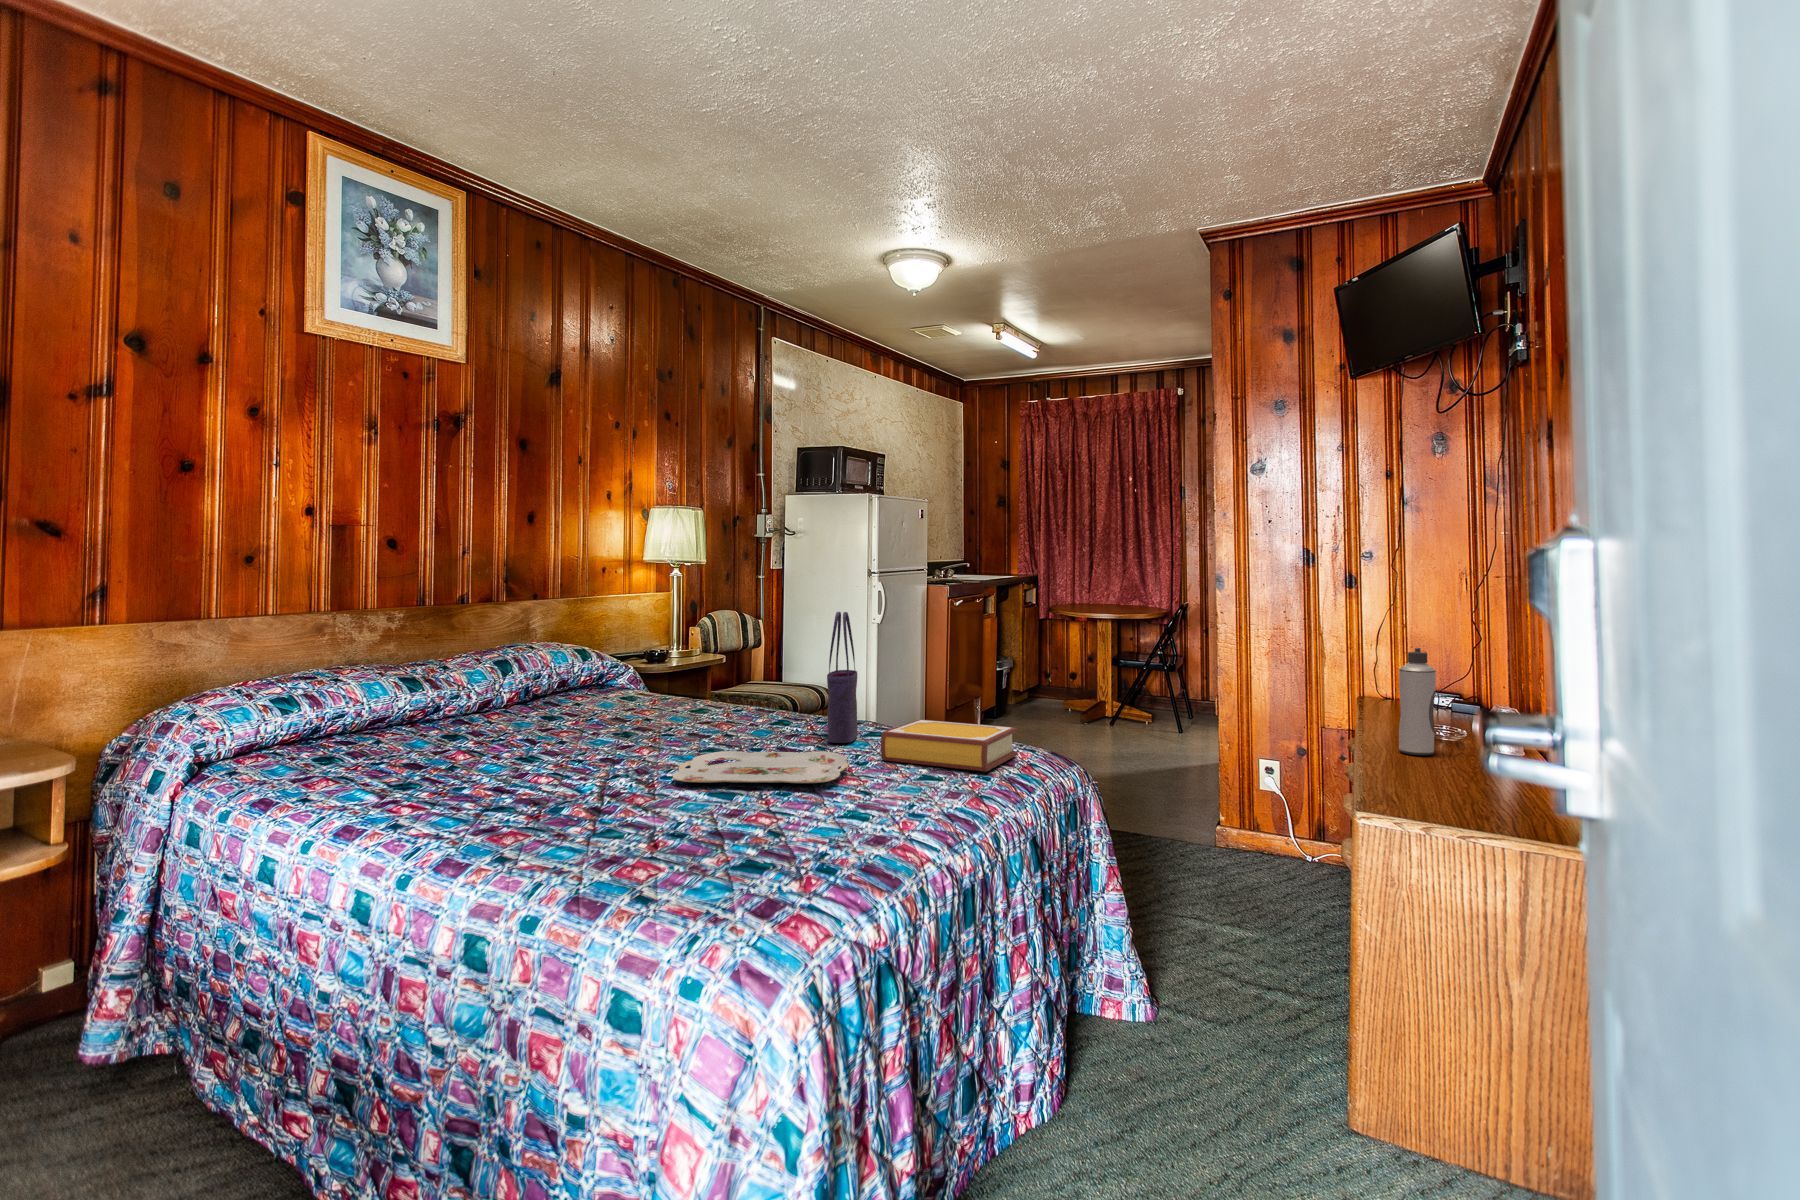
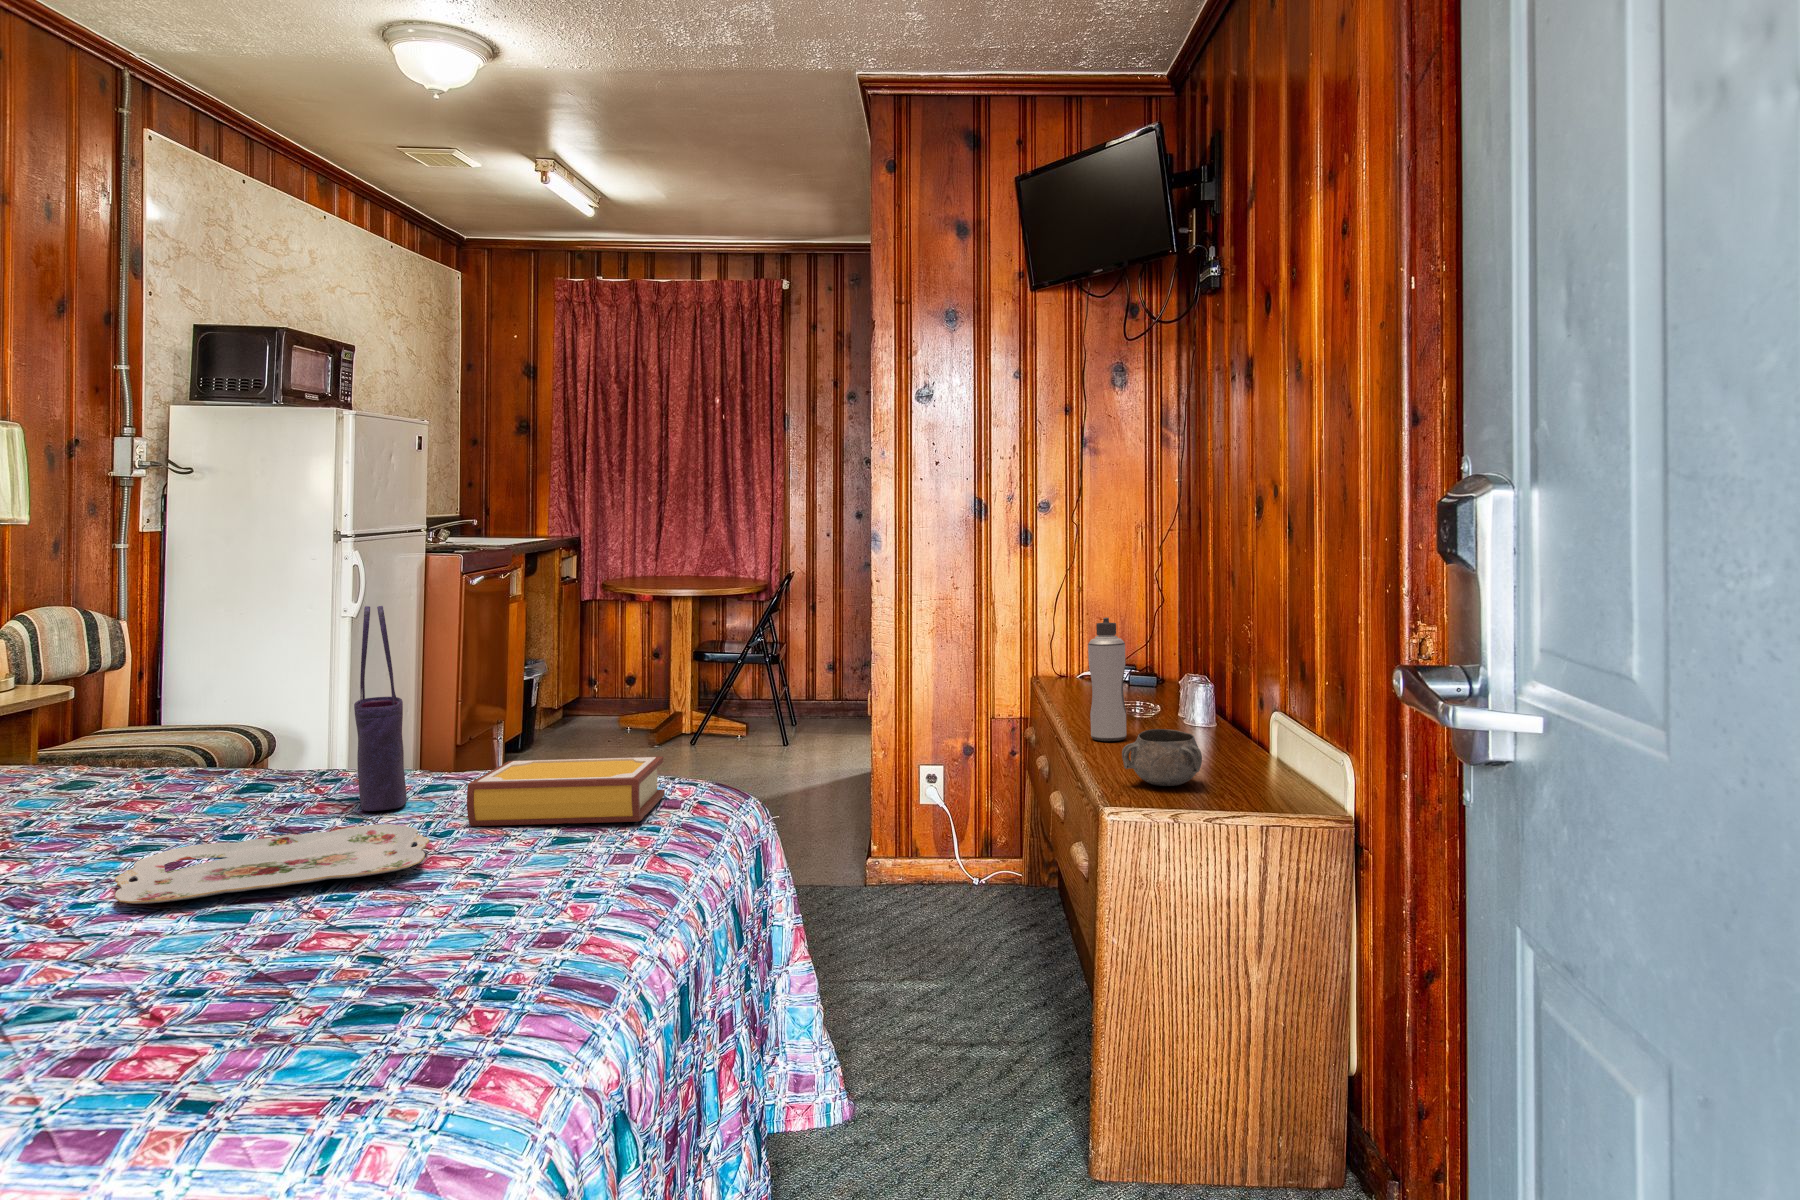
decorative bowl: none [1398,749,1478,801] -> present [1122,729,1202,786]

